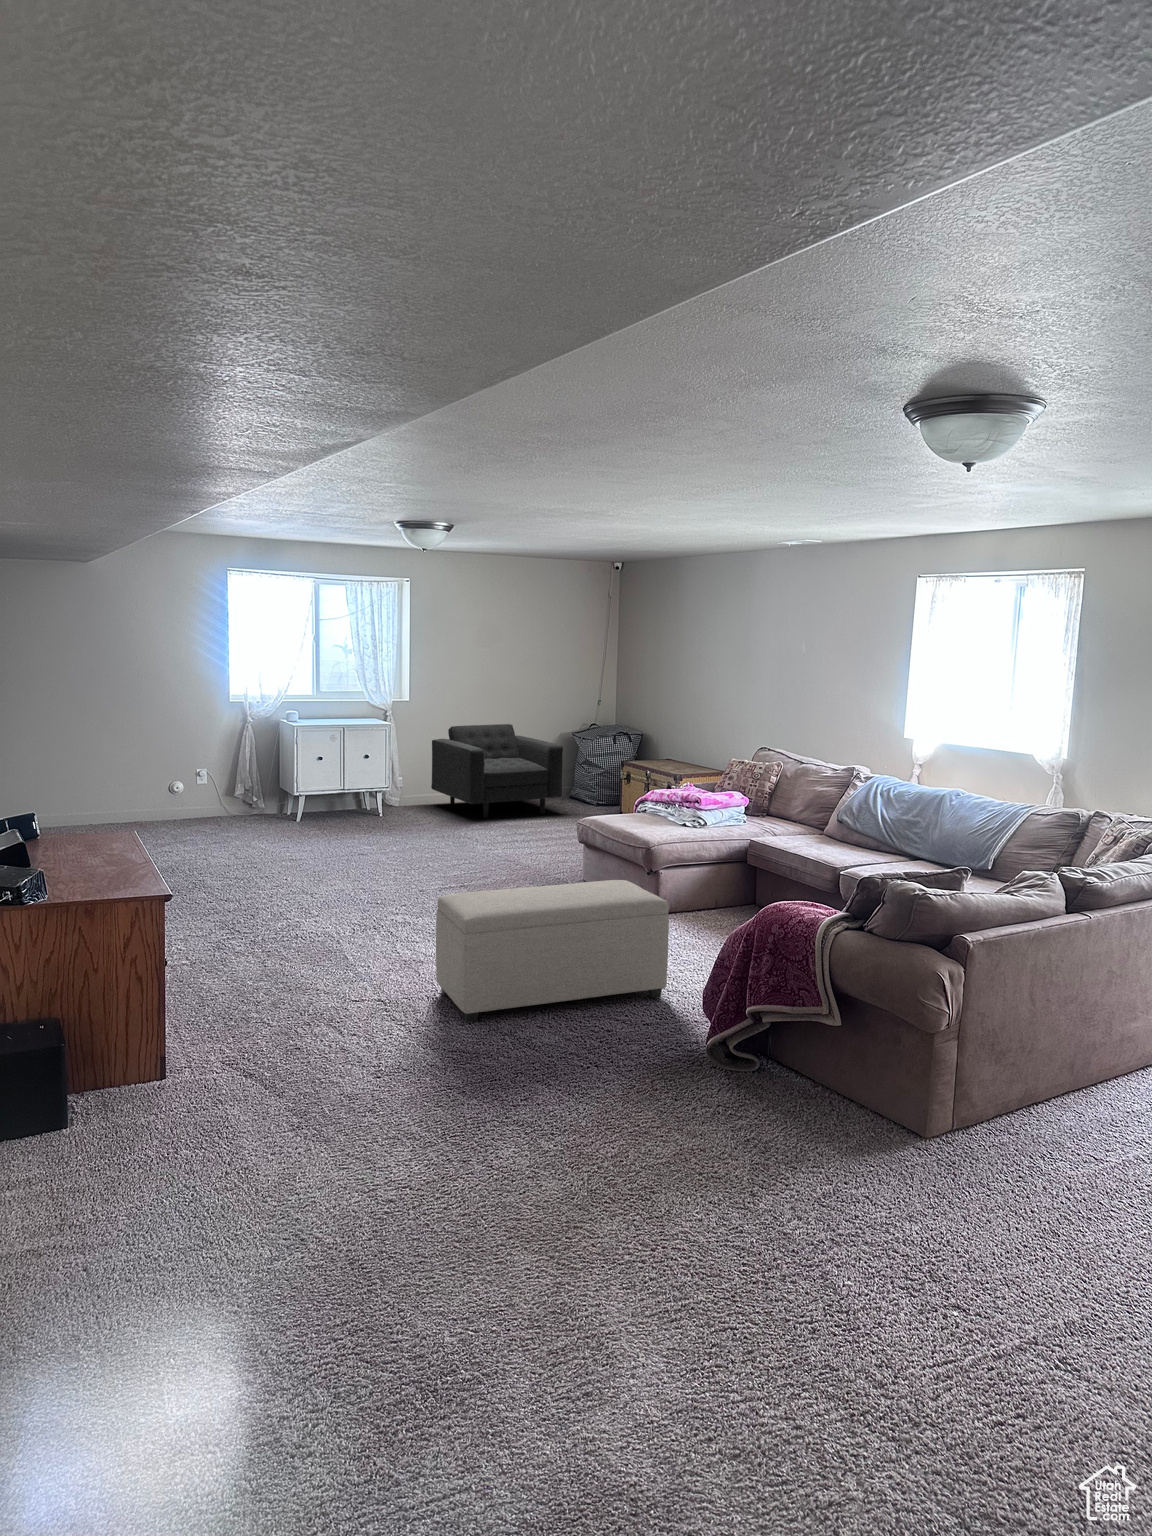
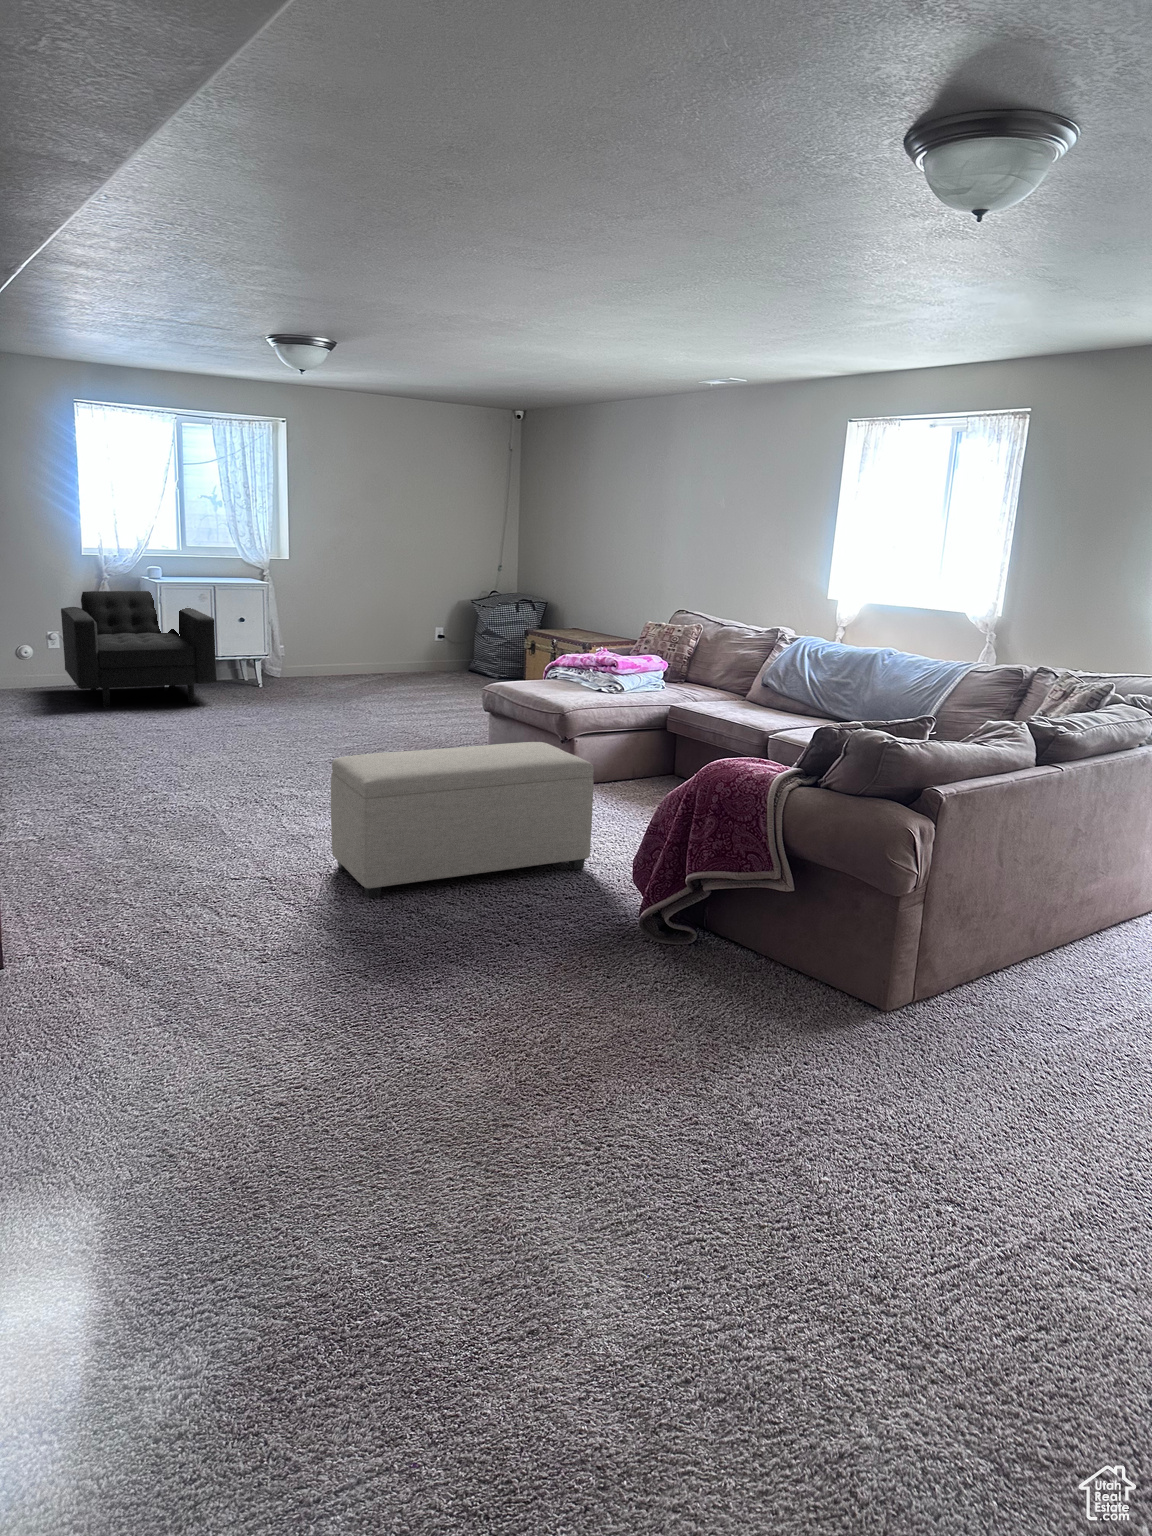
armchair: present [431,724,563,818] -> present [61,591,217,708]

